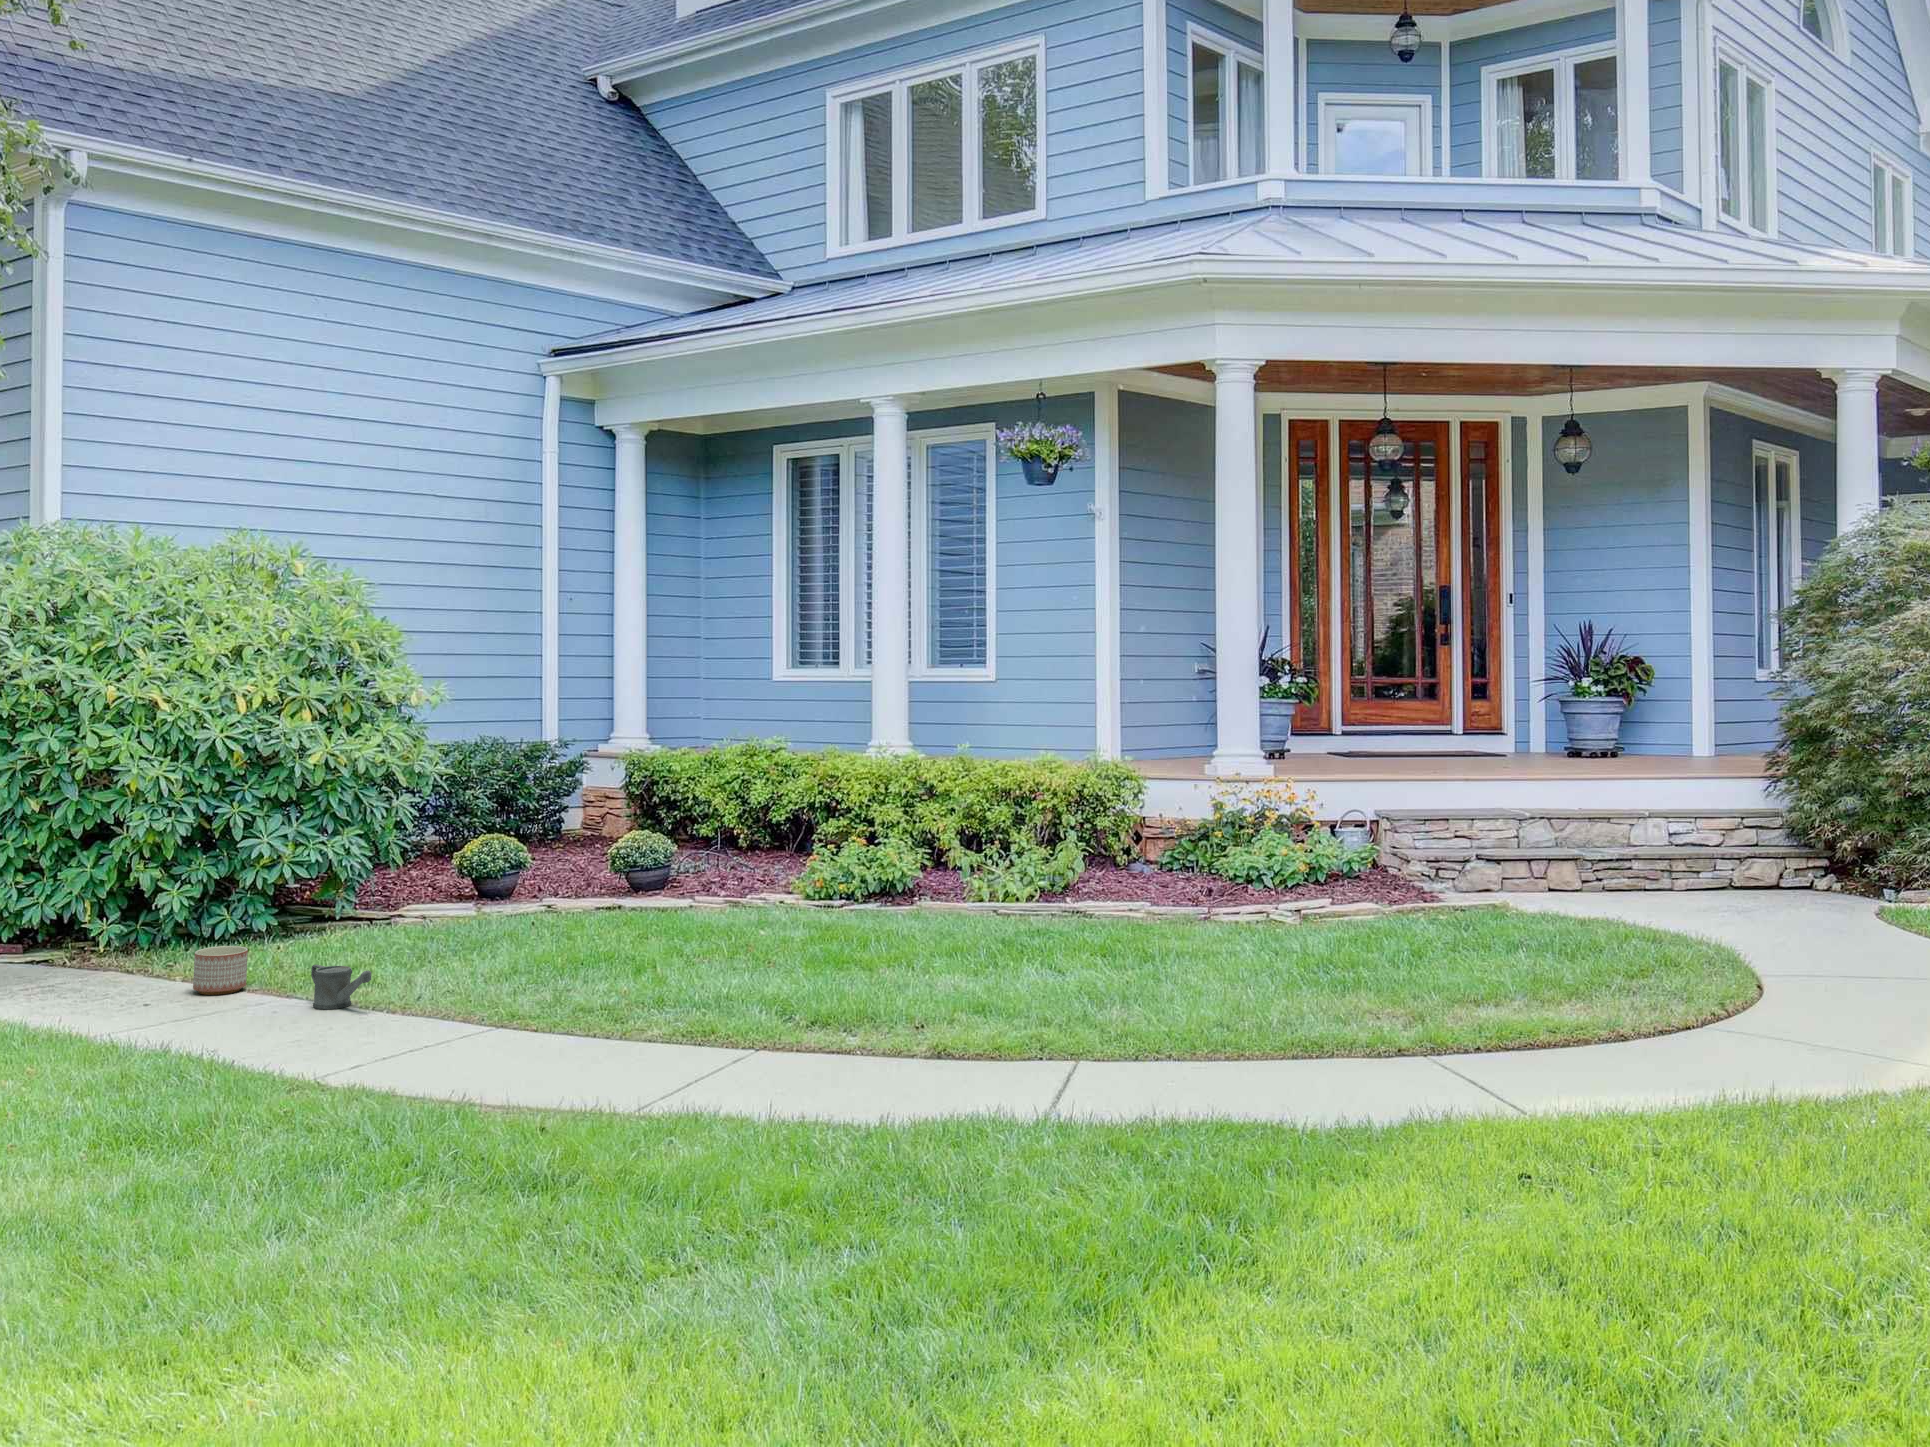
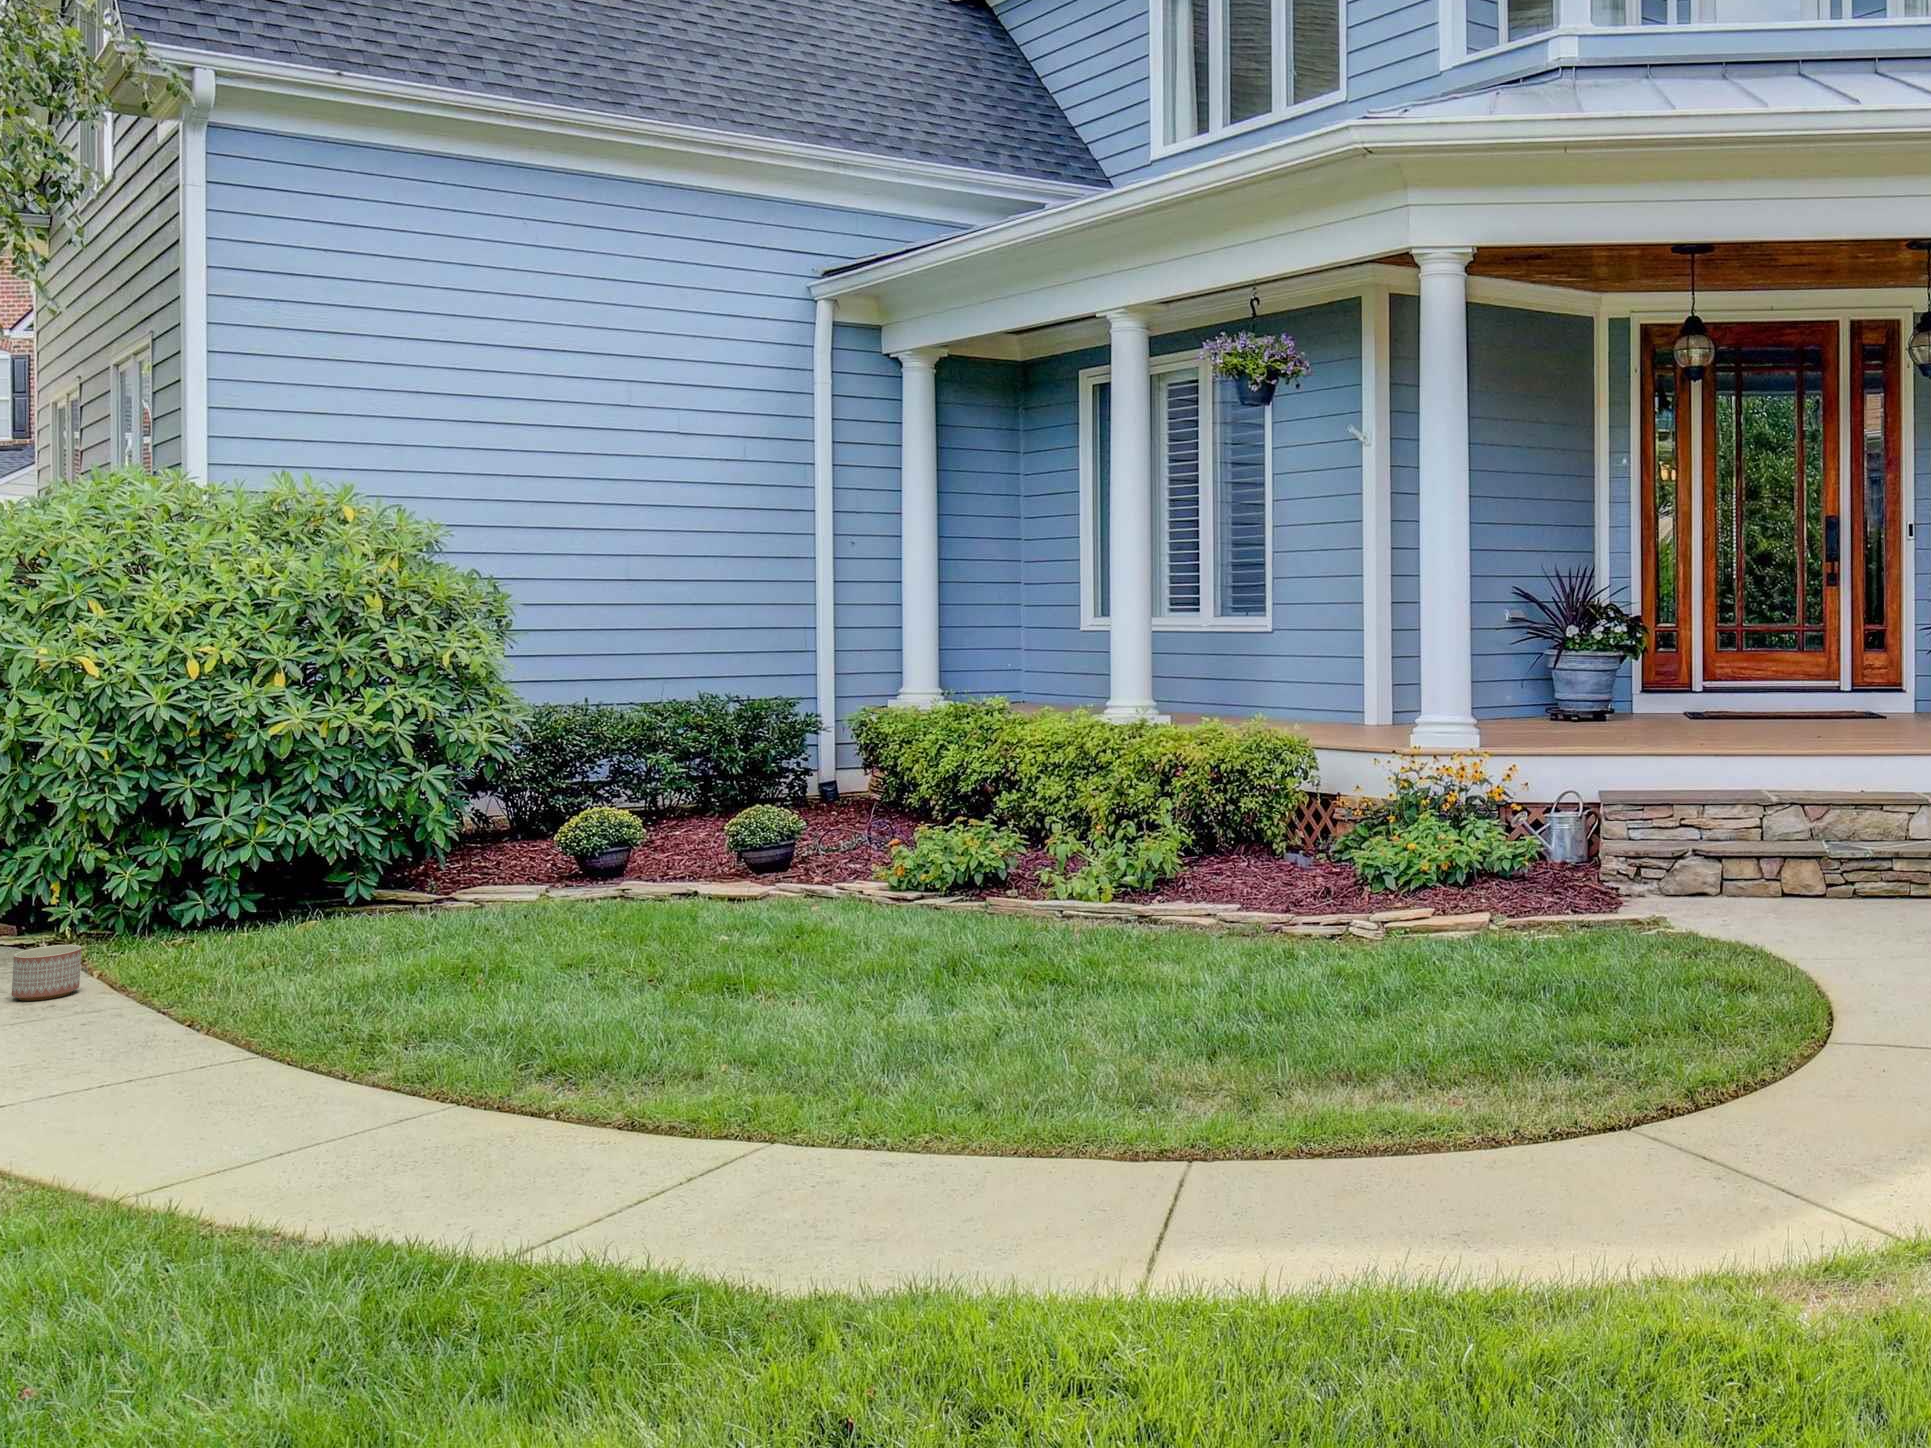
watering can: present [311,965,371,1009] -> none [76,973,128,1026]

